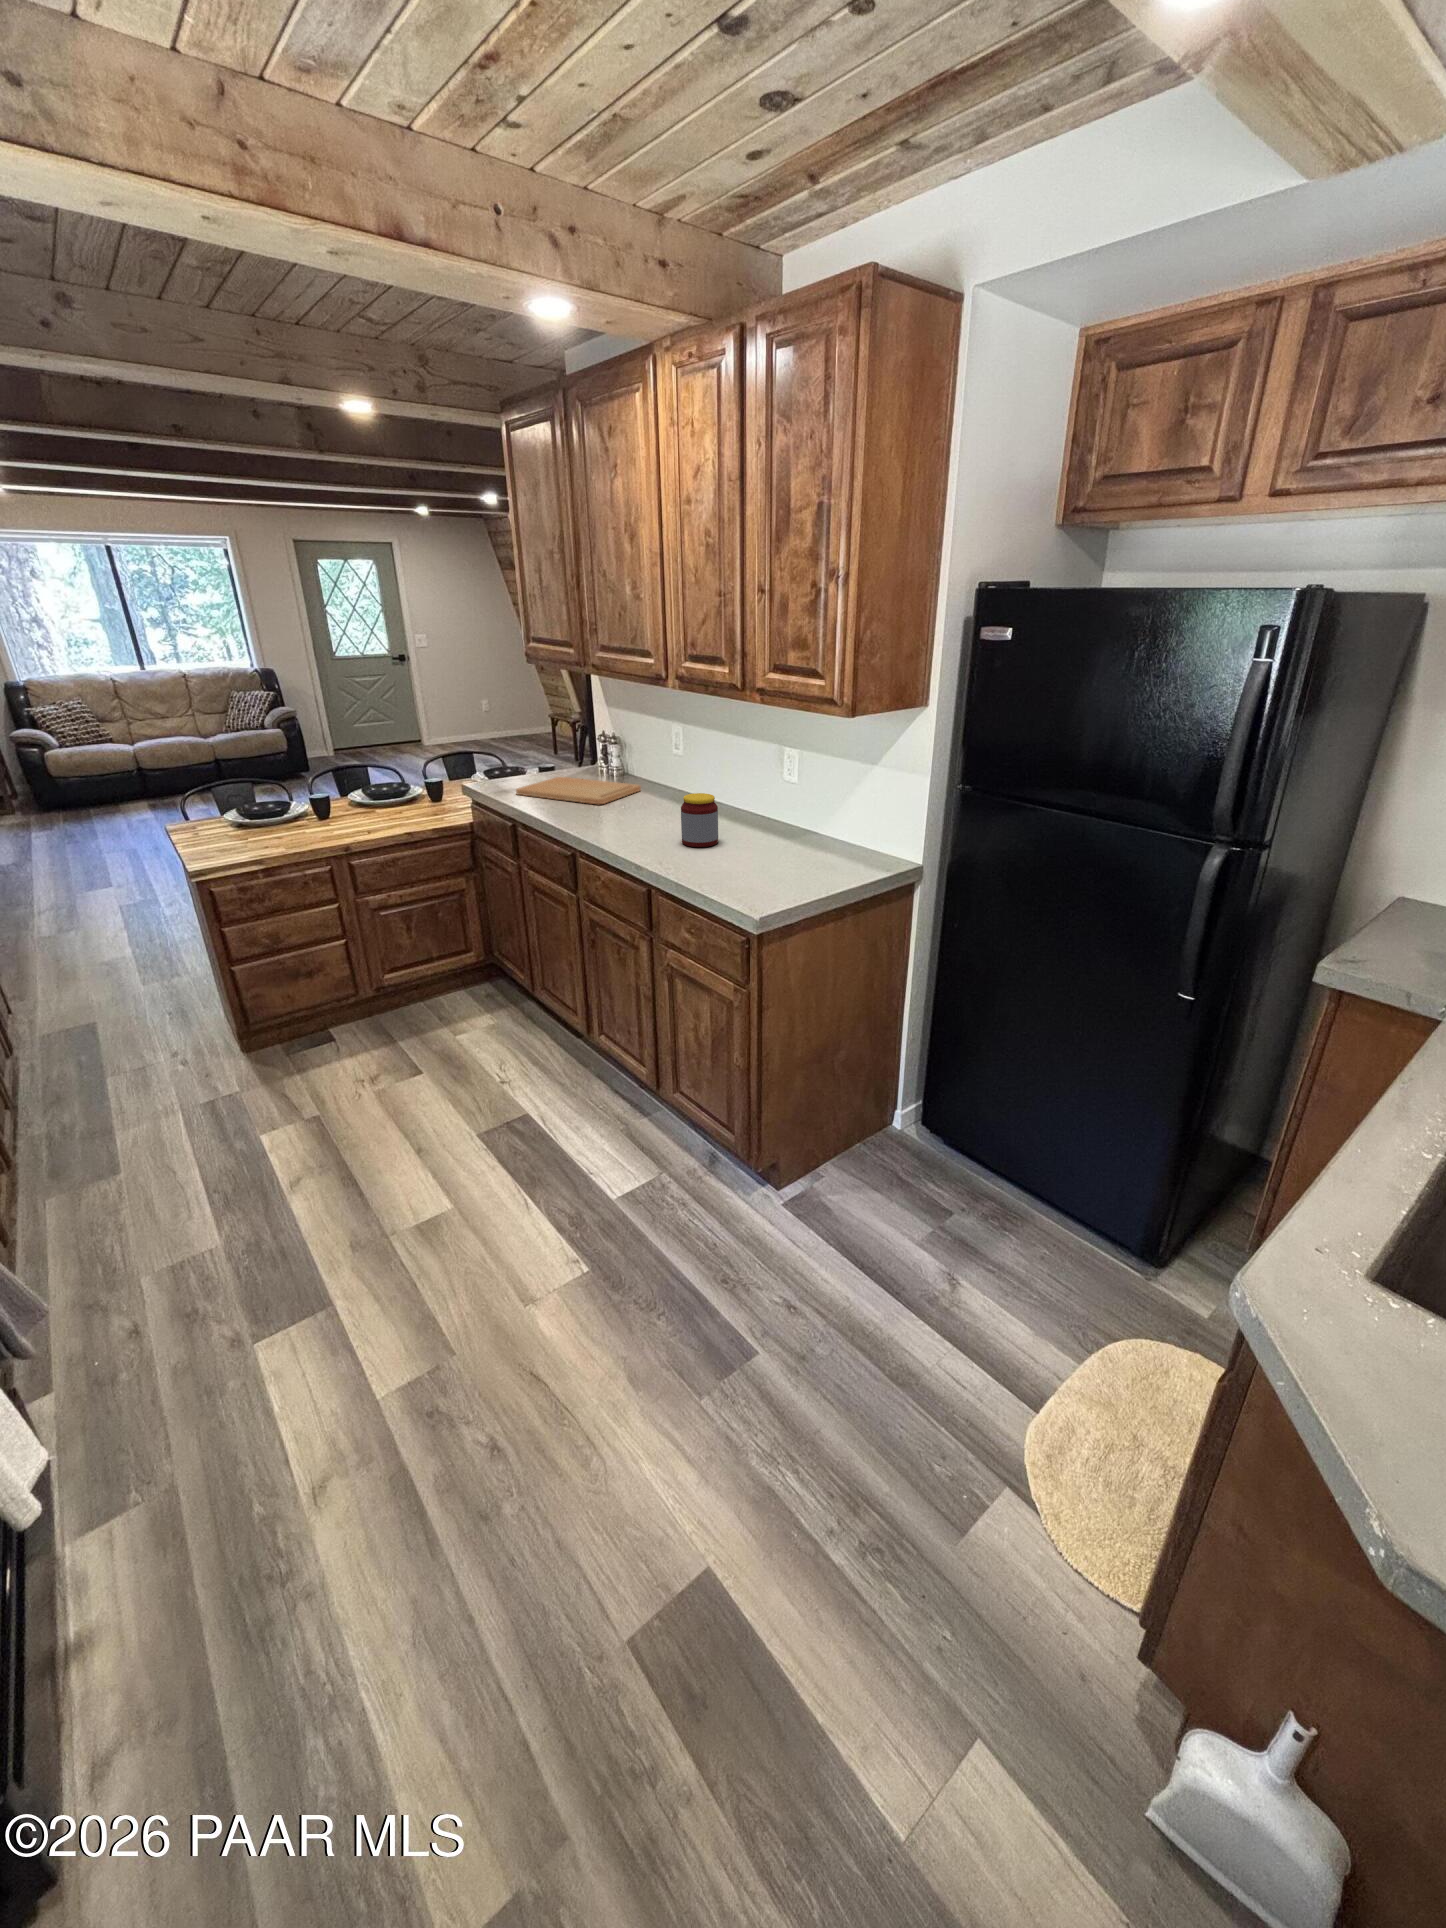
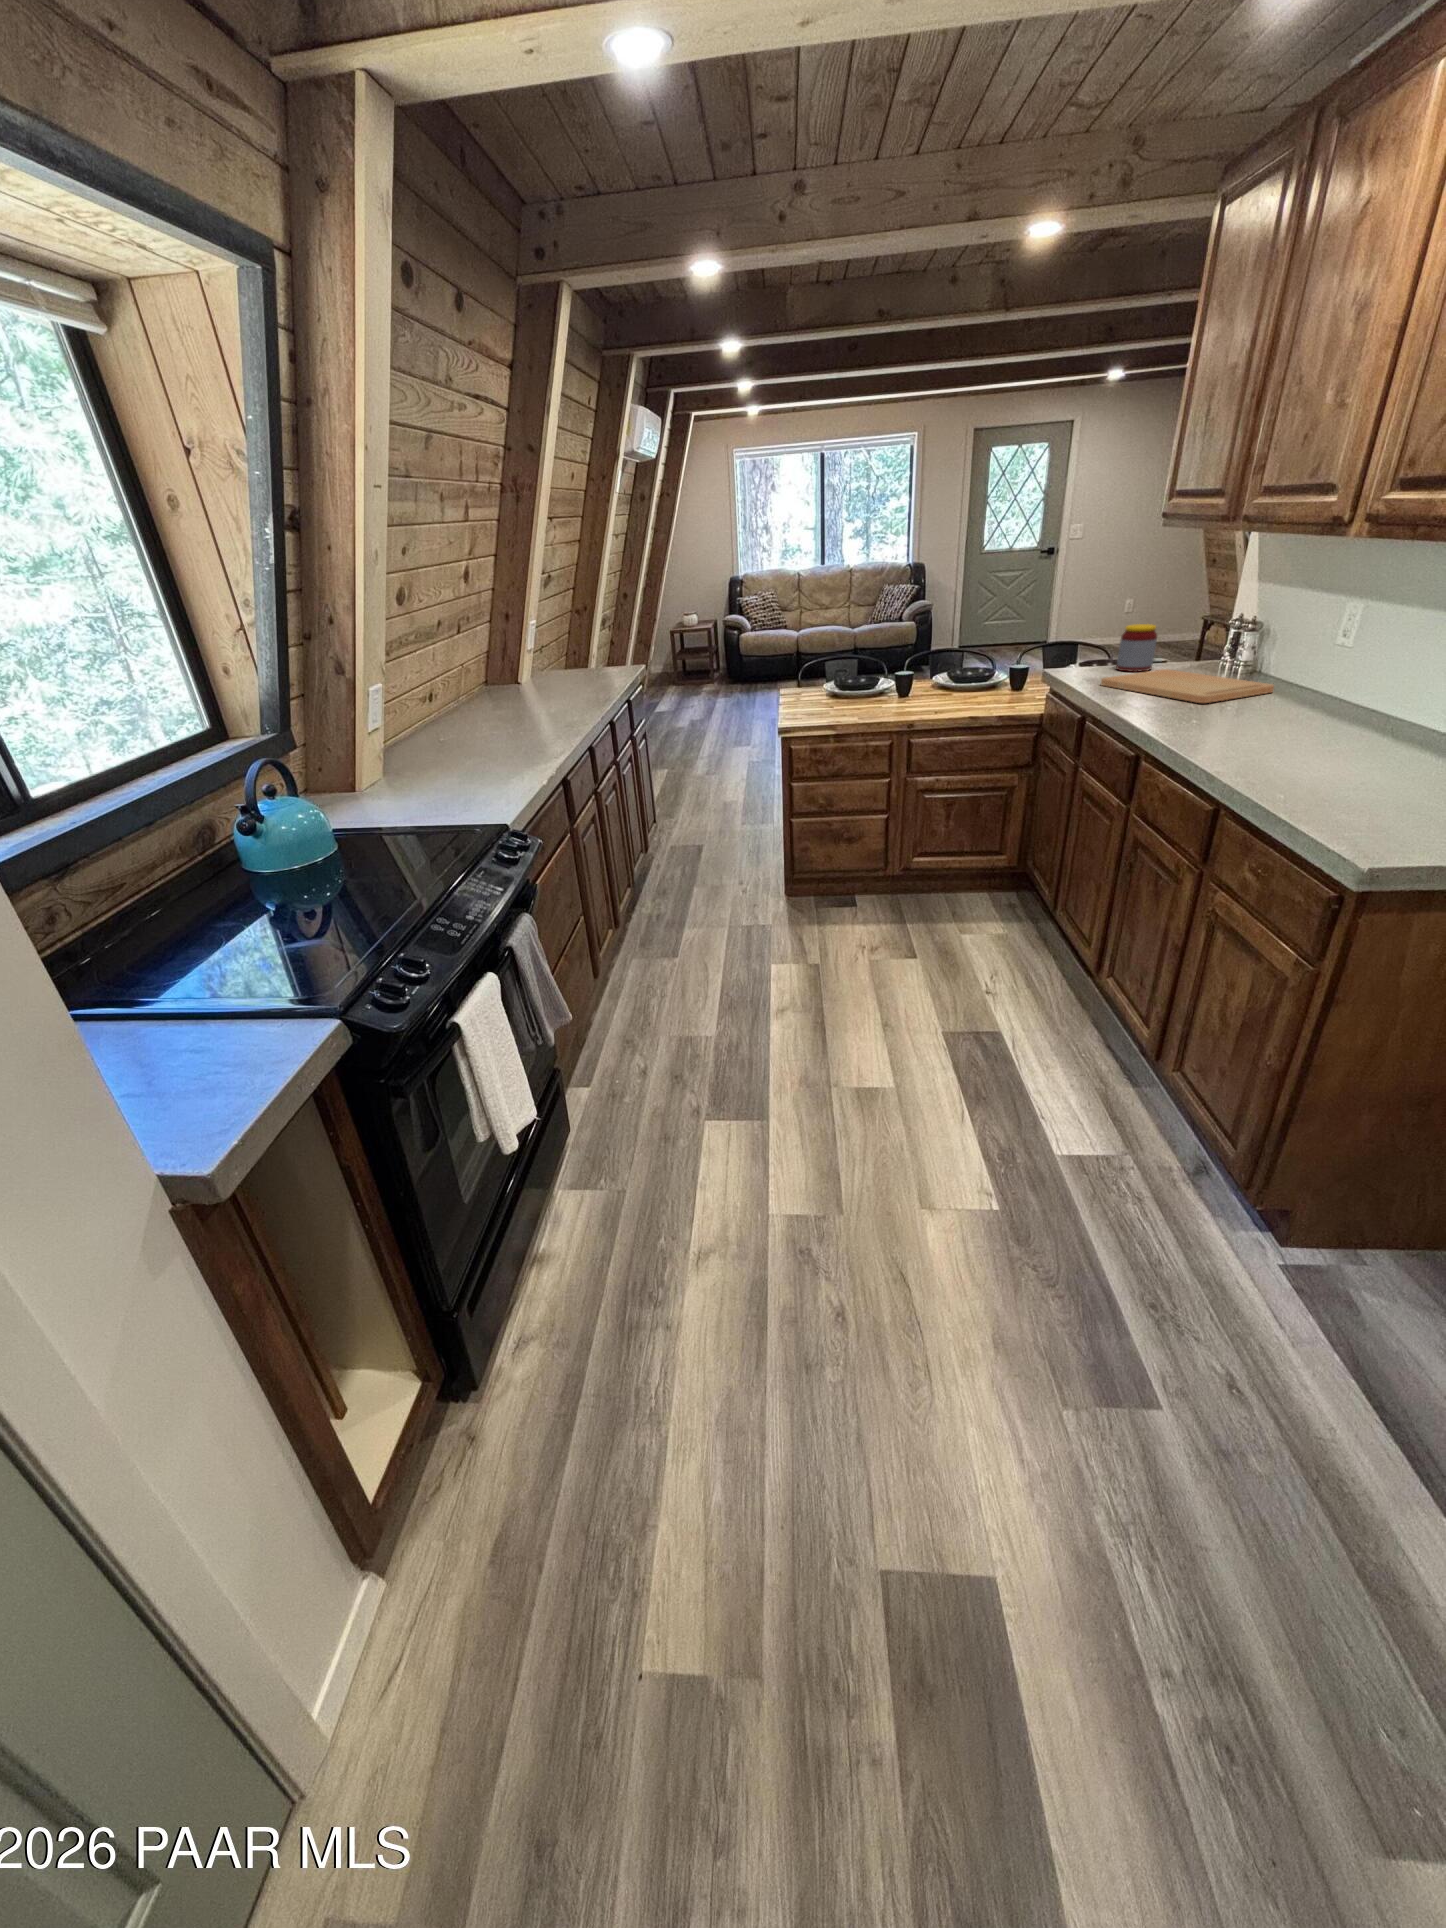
jar: present [681,793,718,847] -> present [1116,624,1157,672]

